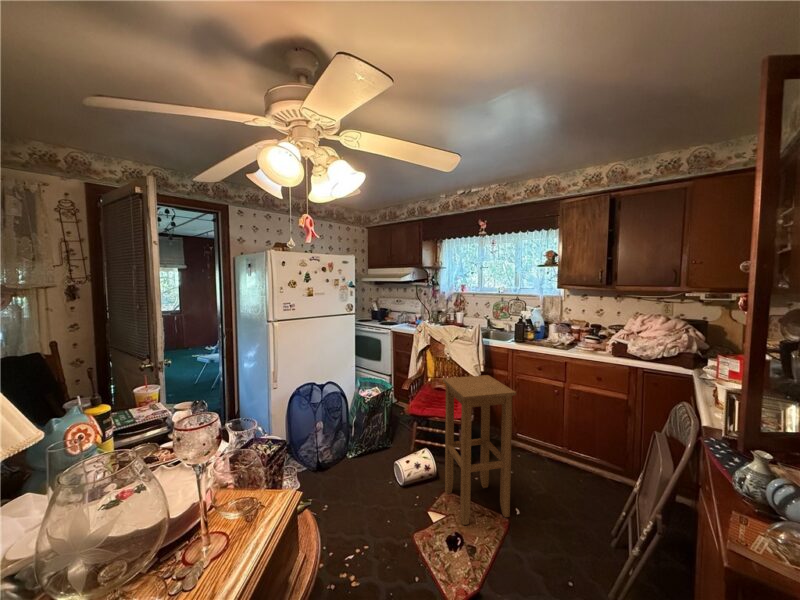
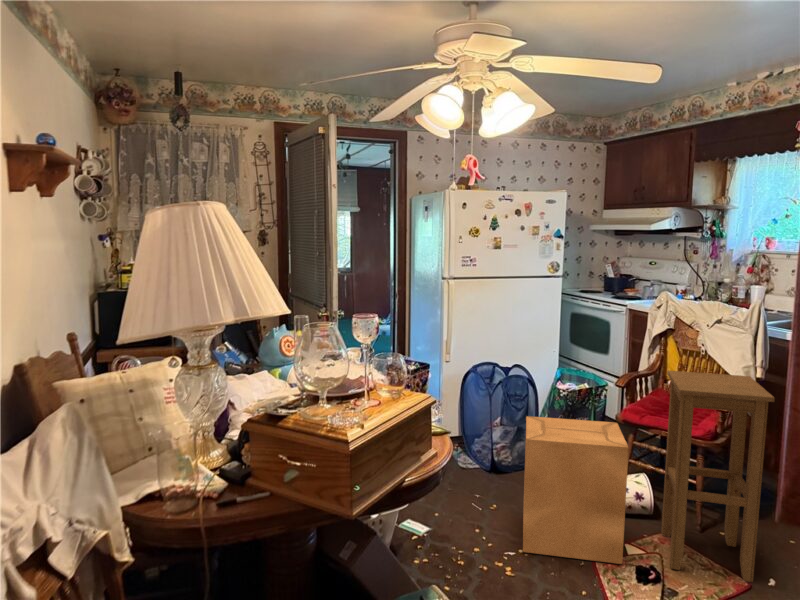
cardboard box: none [350,421,434,555] -> present [523,416,629,564]

